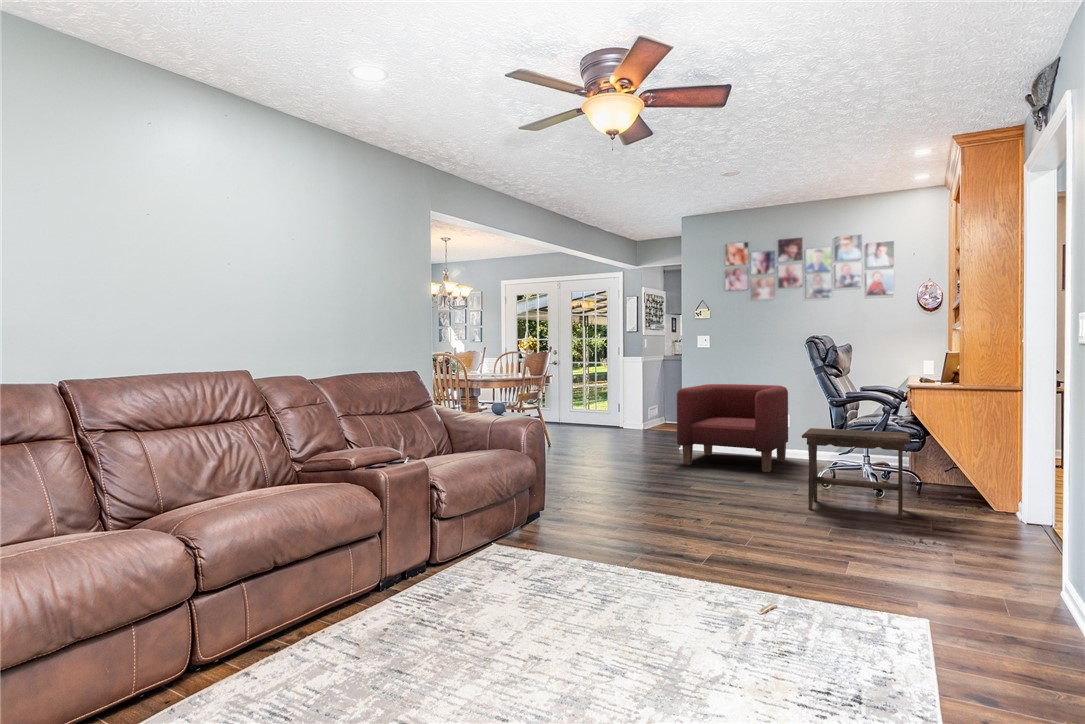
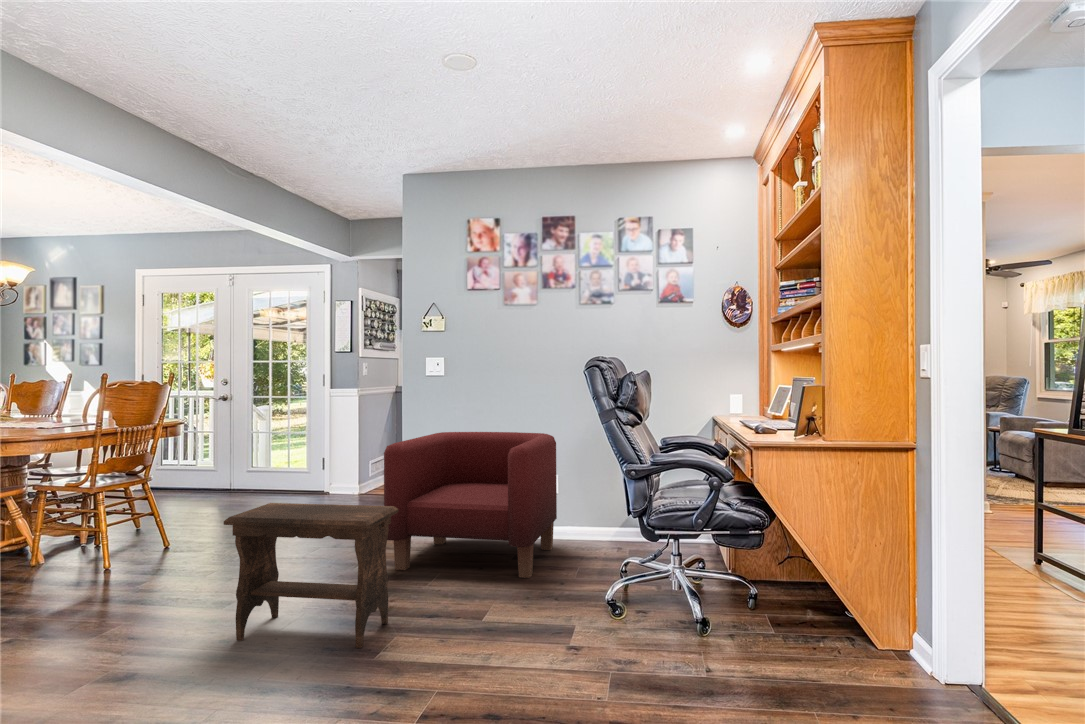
footstool: present [802,428,910,519] -> present [224,503,399,648]

